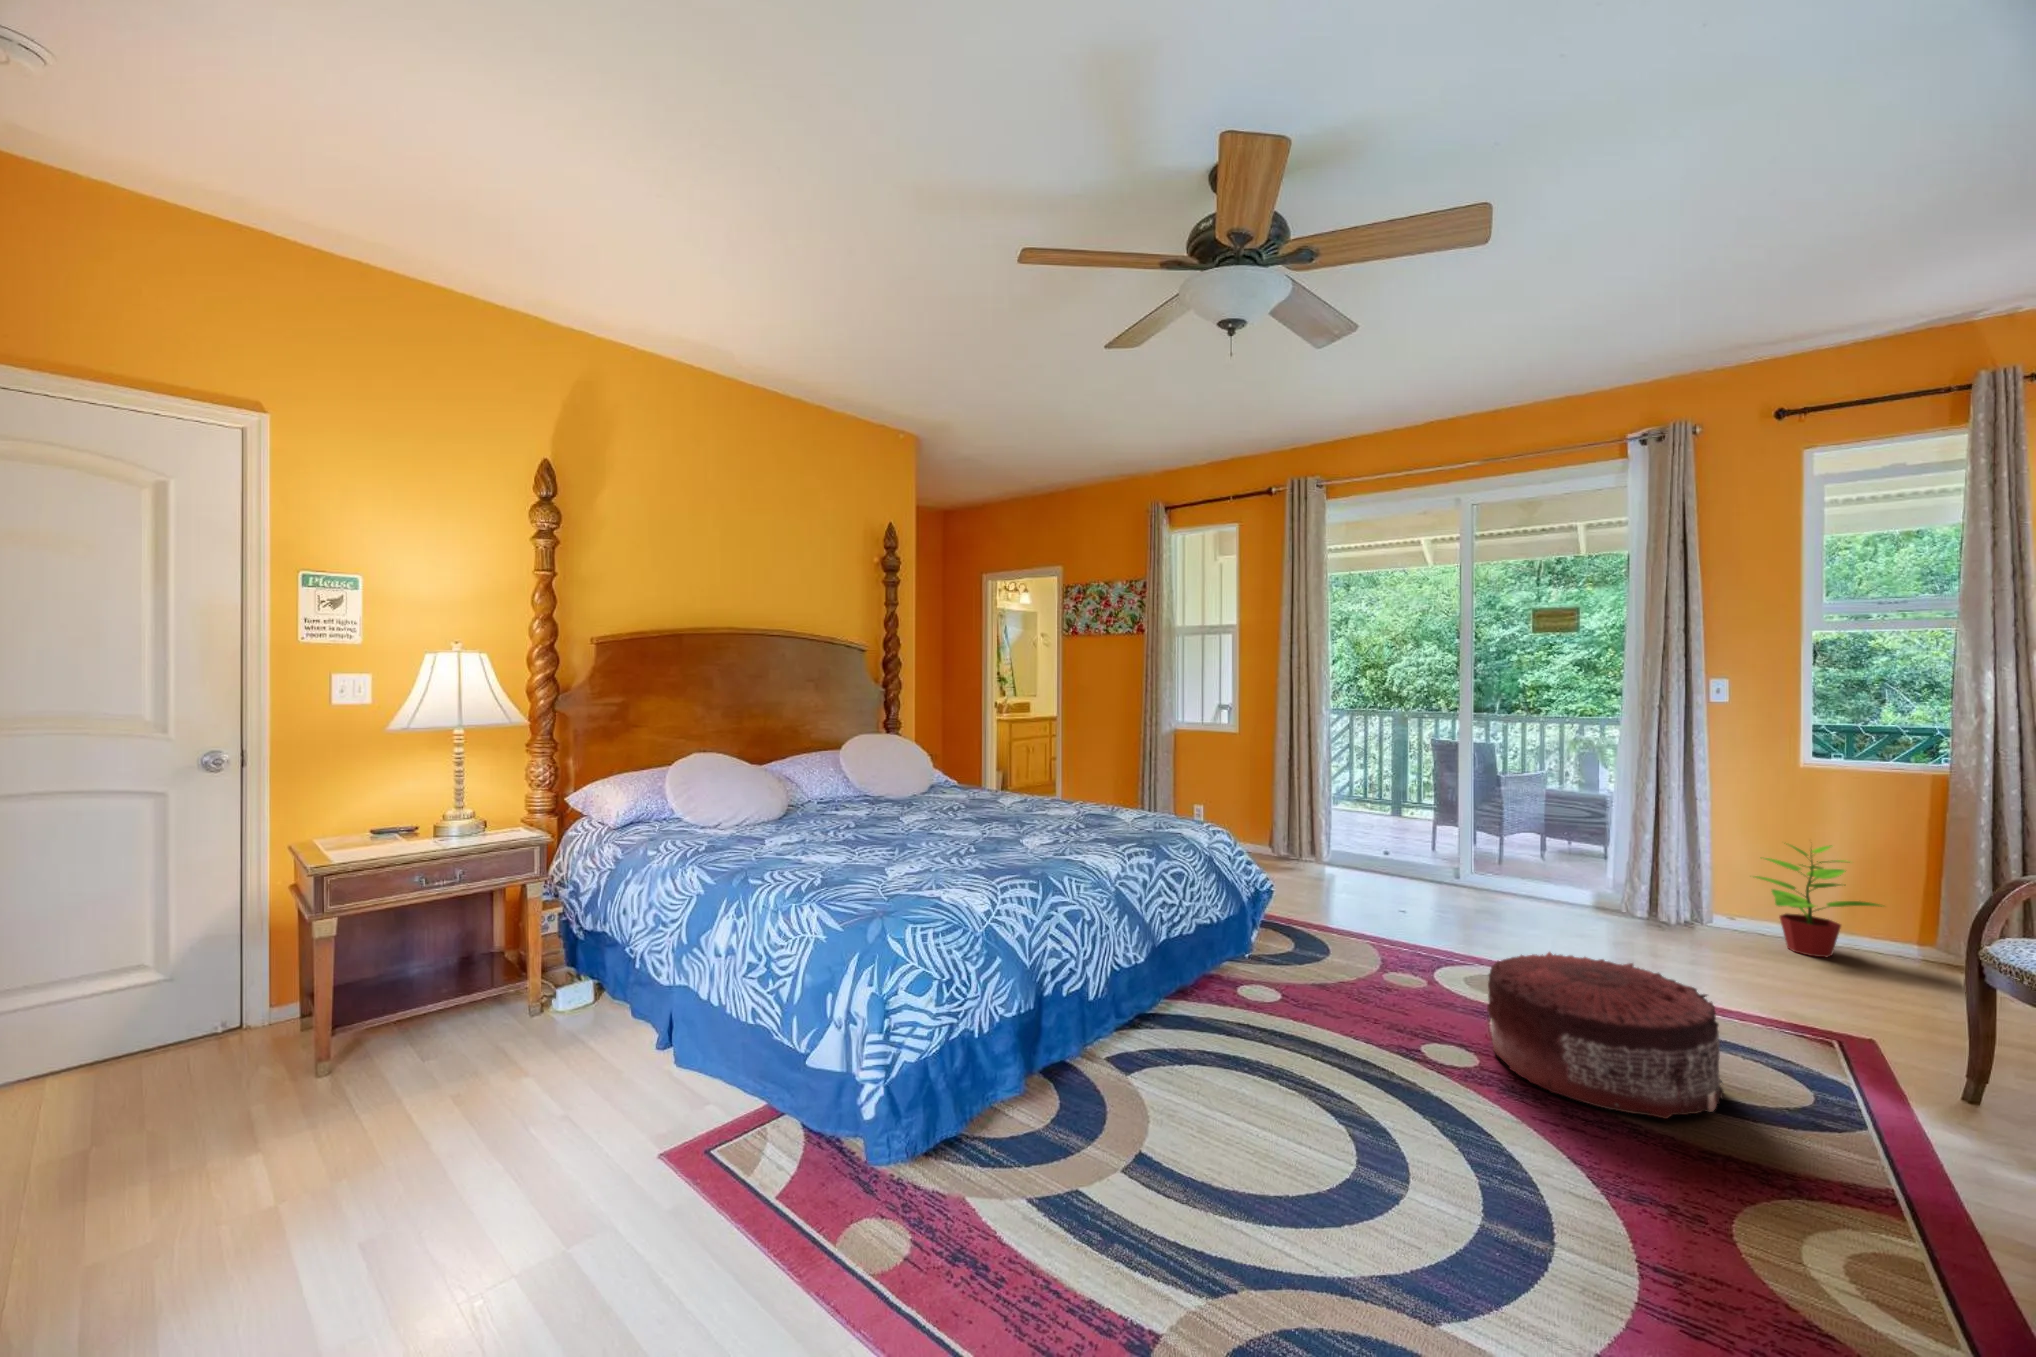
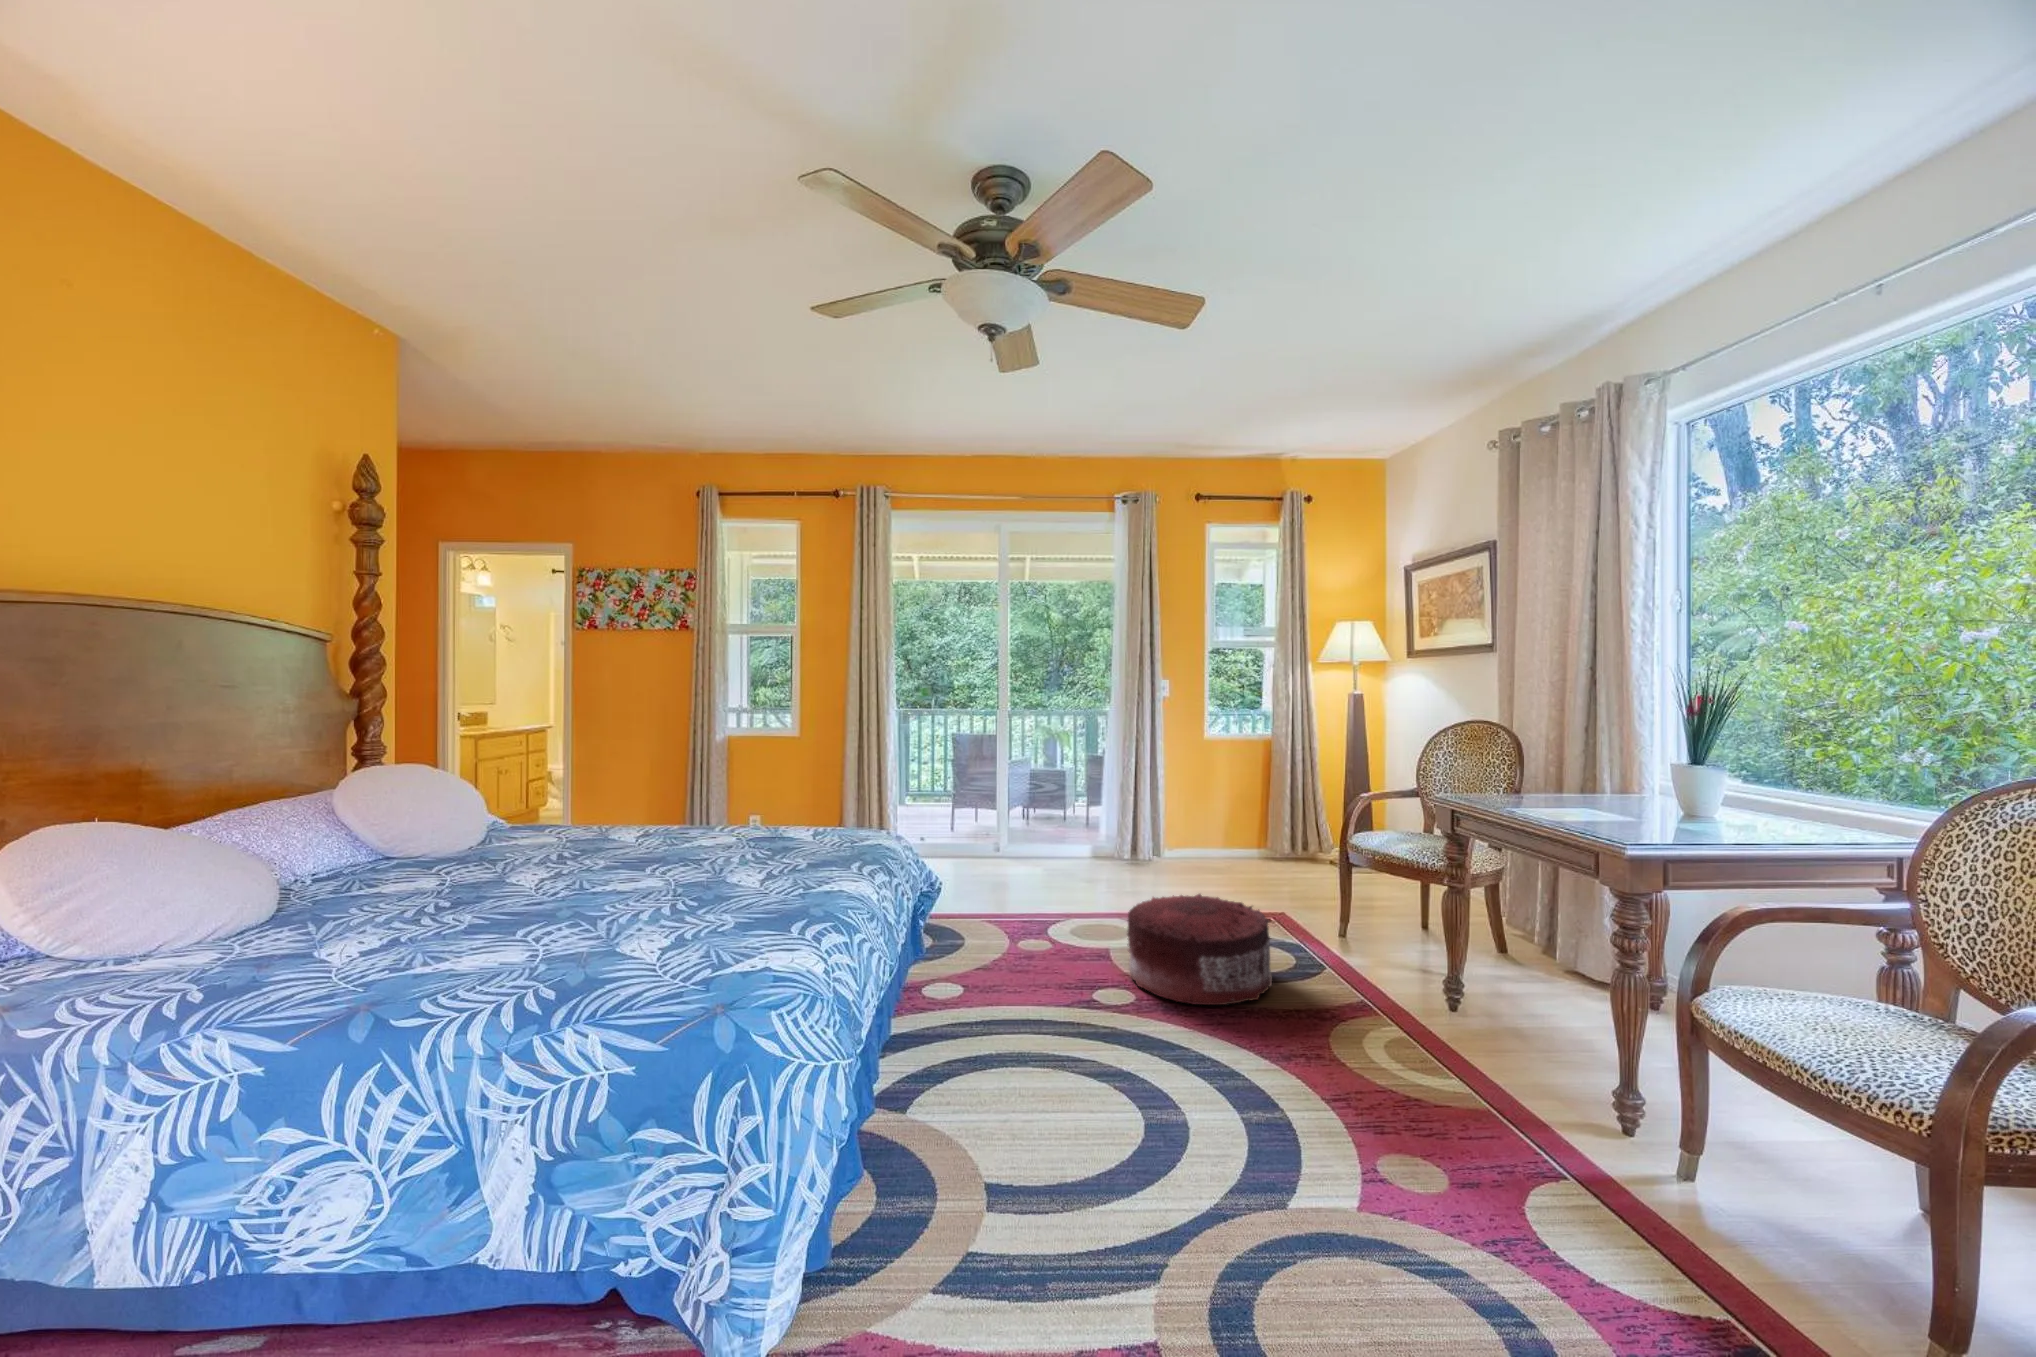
potted plant: present [1755,845,1882,957] -> none [1188,789,1254,868]

